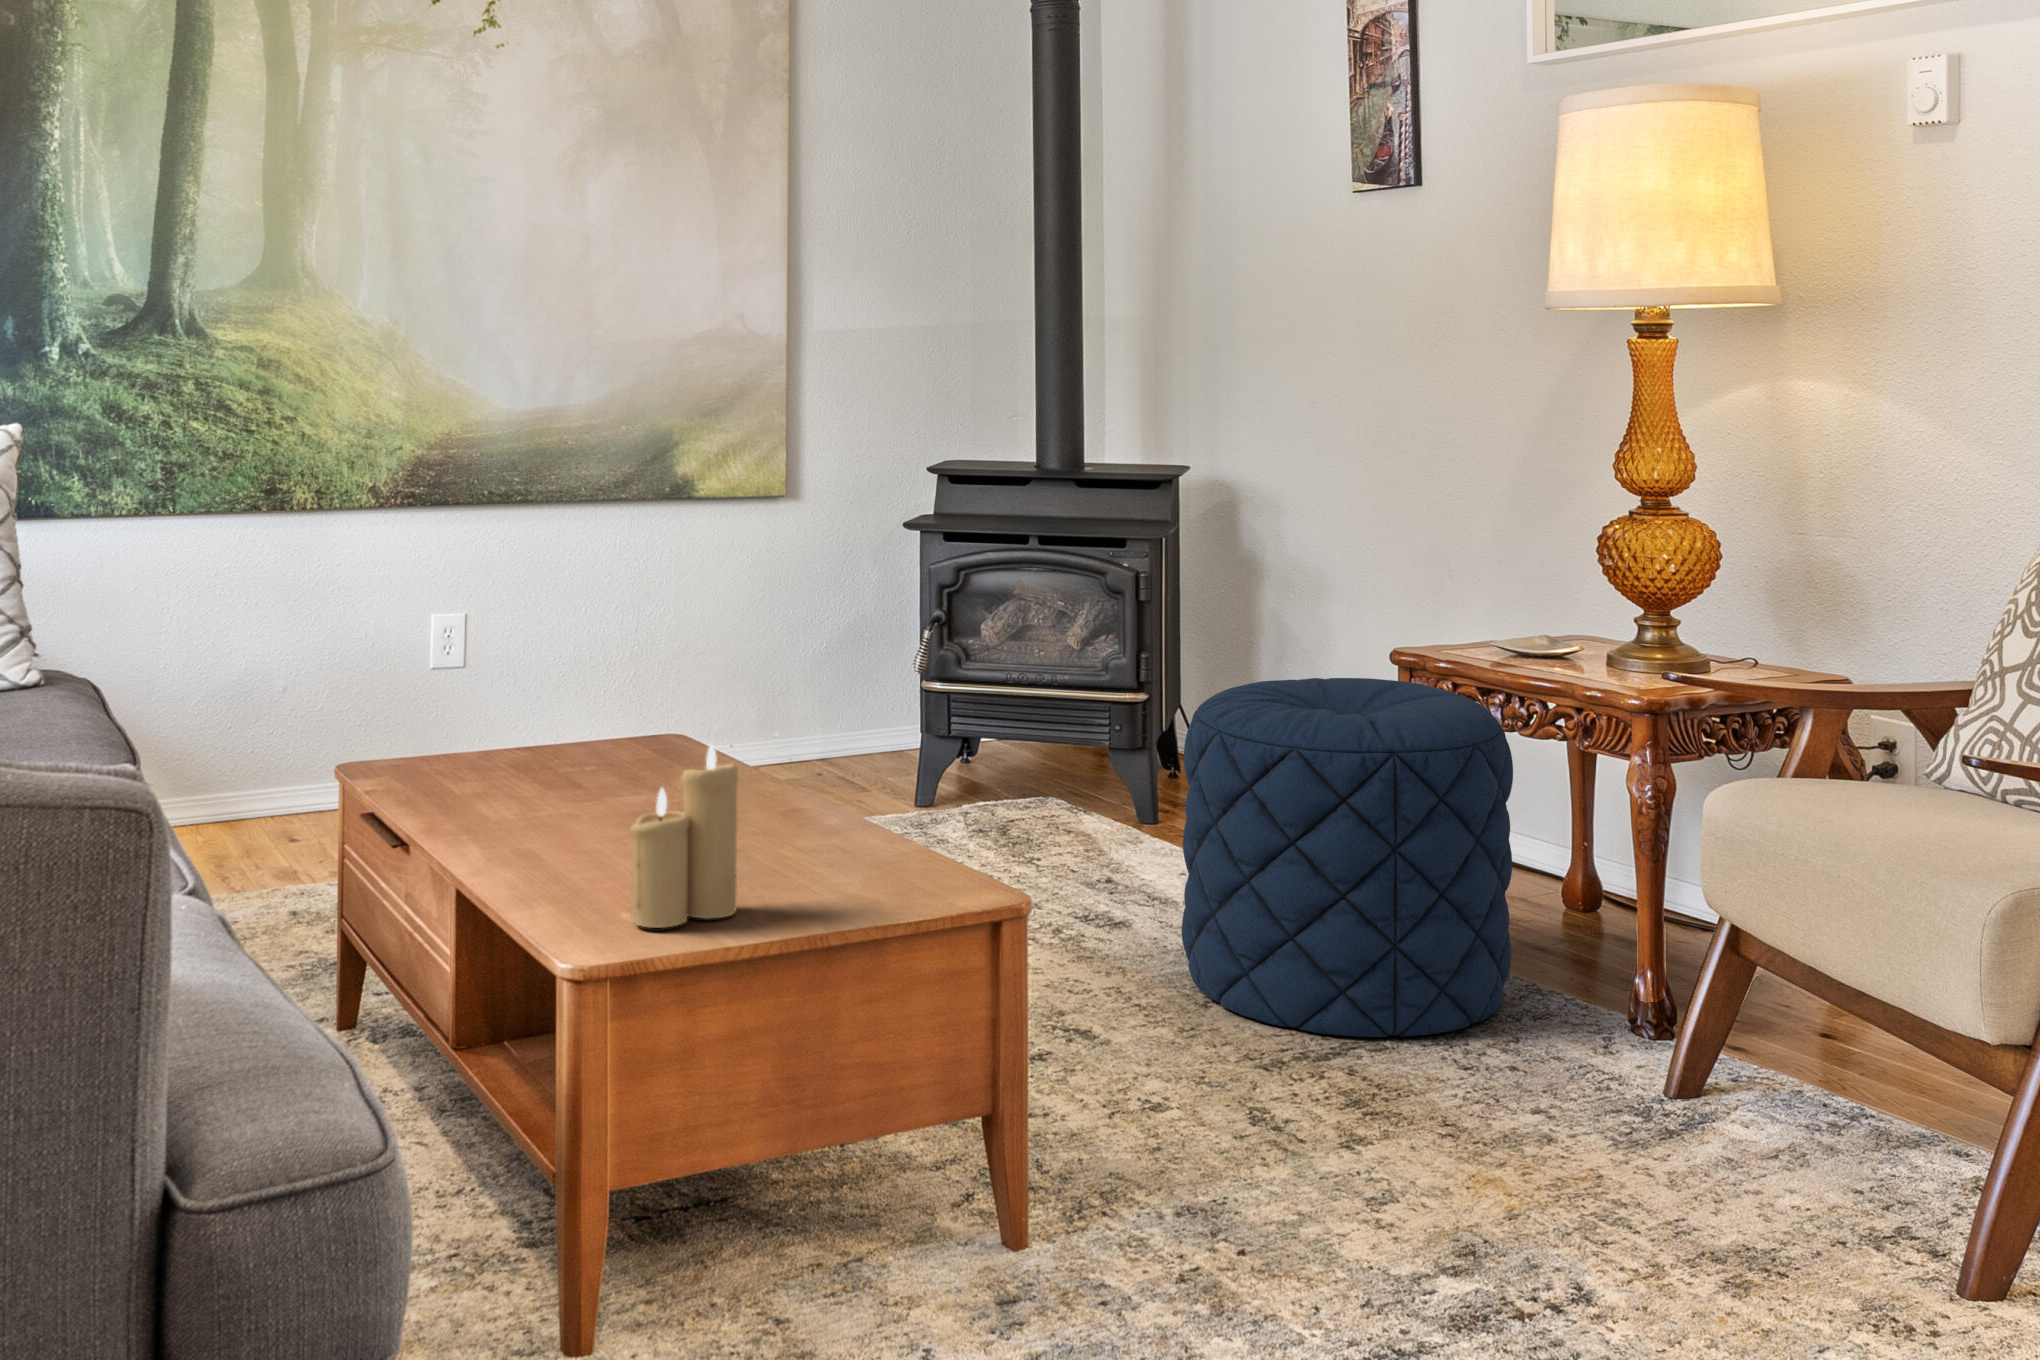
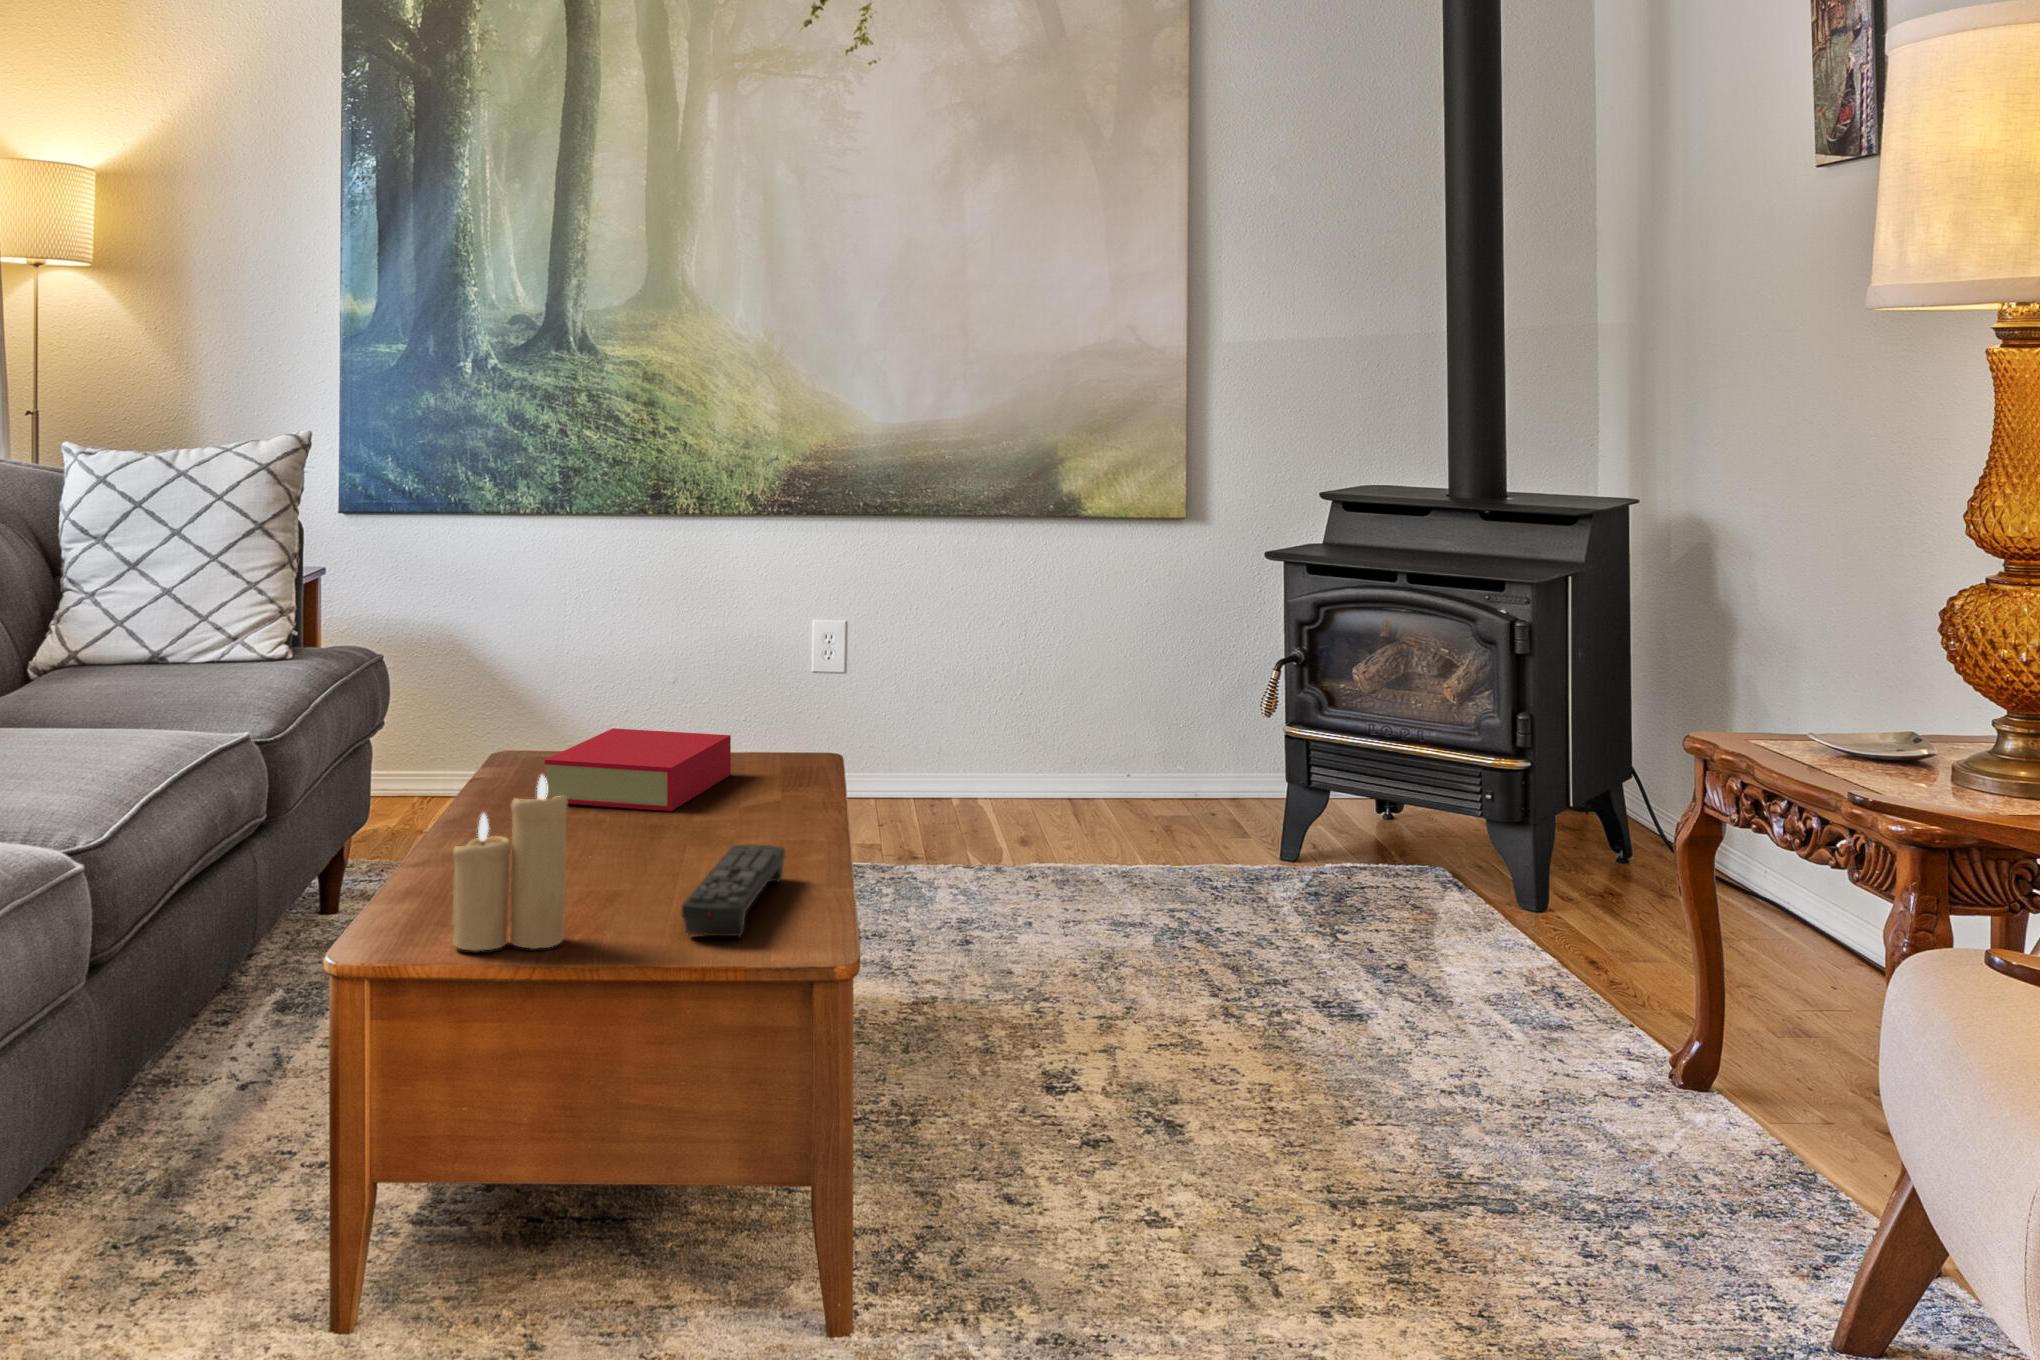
pouf: present [1182,678,1513,1037] -> none [1345,761,1758,1212]
book: none [472,715,615,796] -> present [545,728,731,811]
remote control: none [783,804,897,888] -> present [681,844,785,937]

